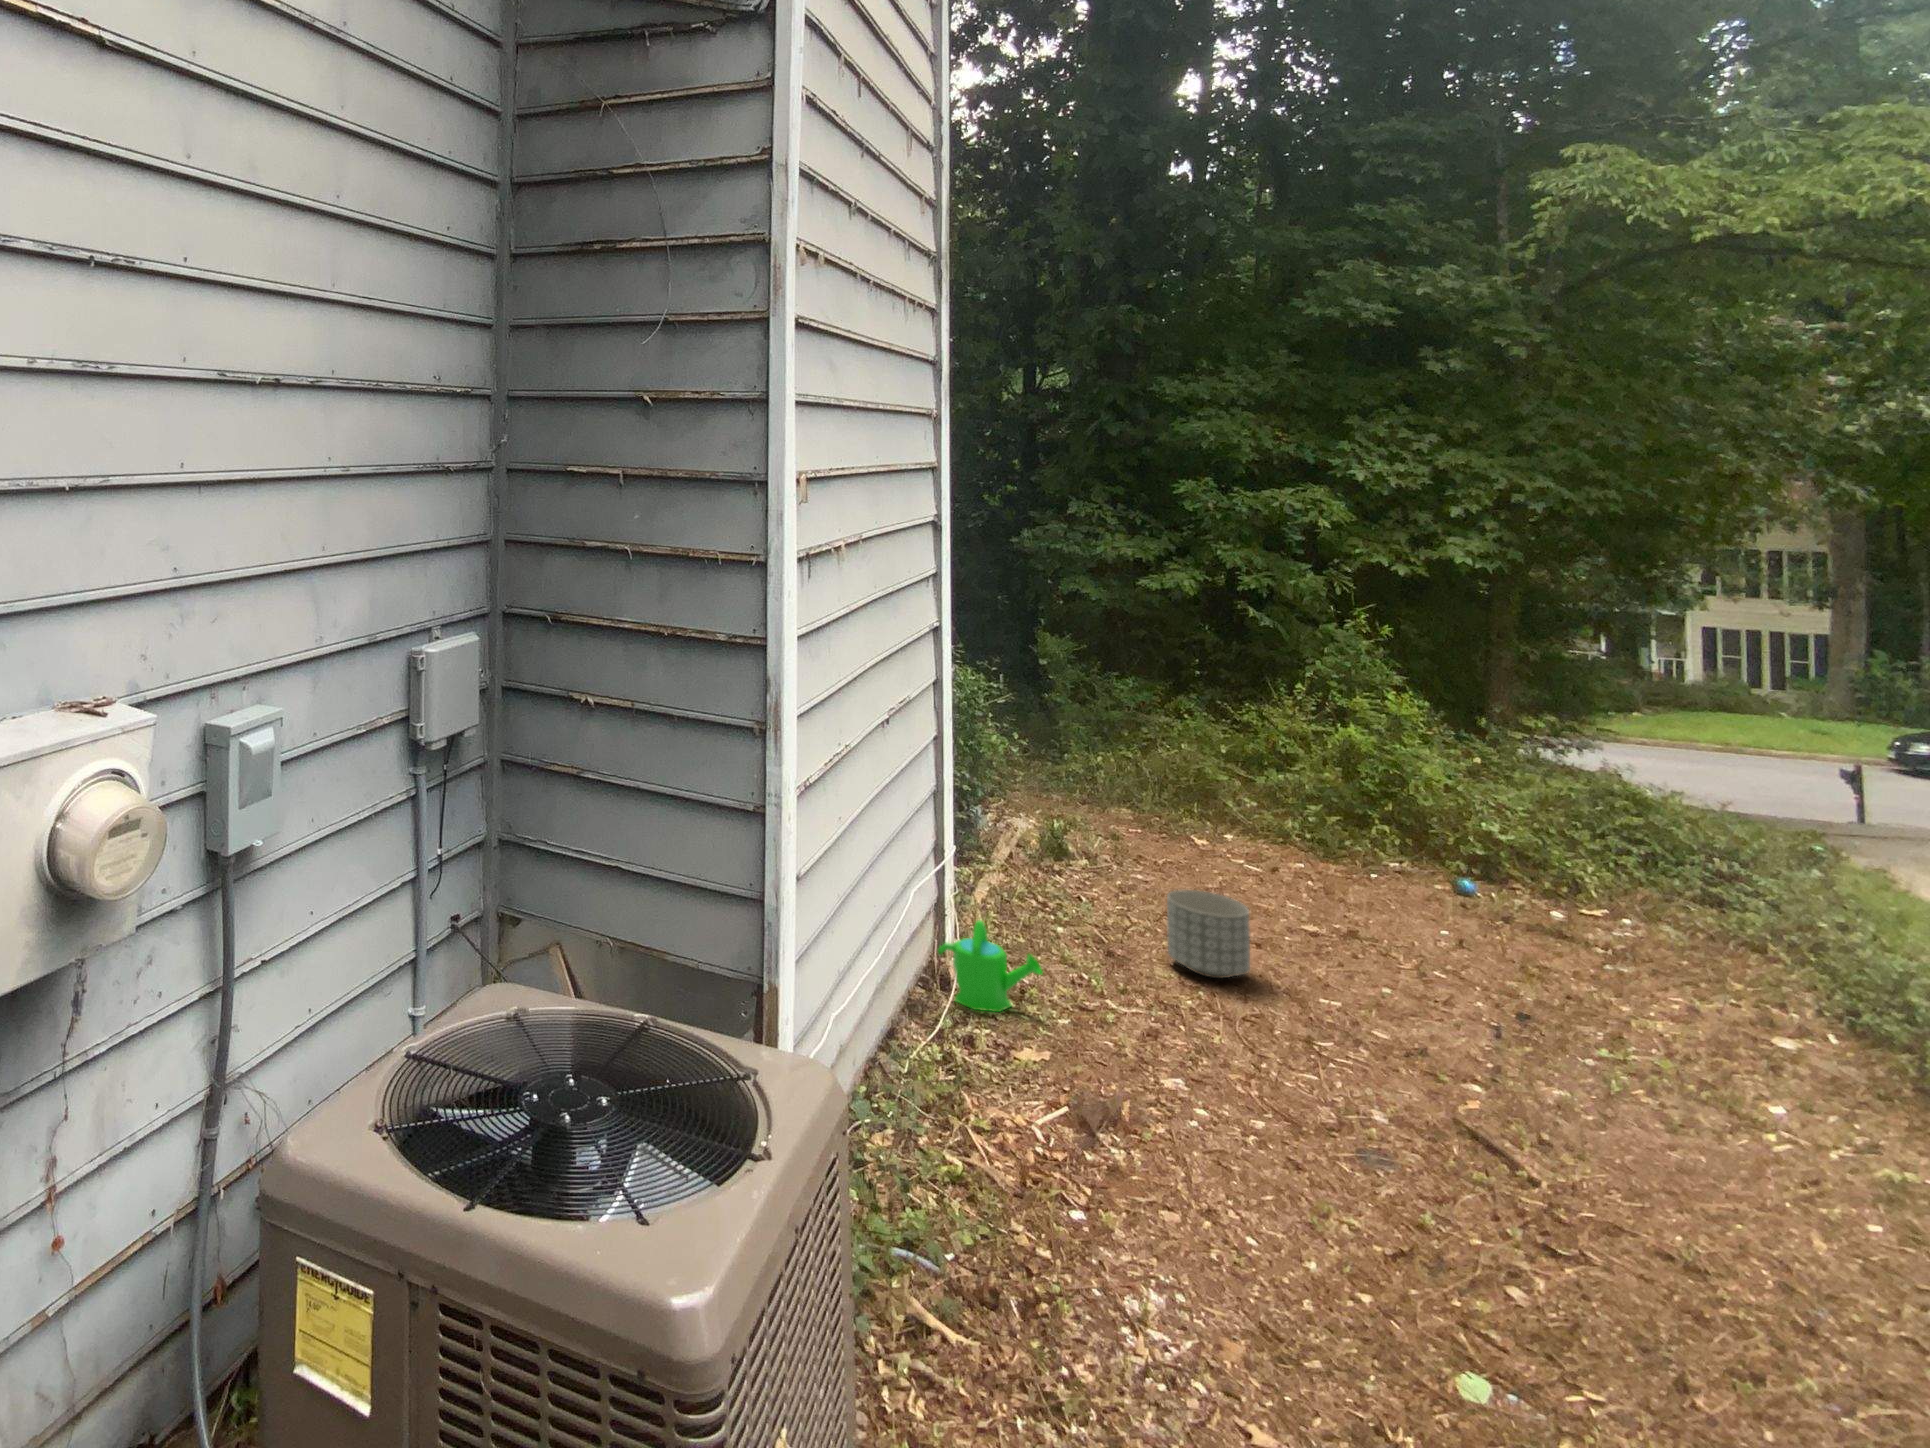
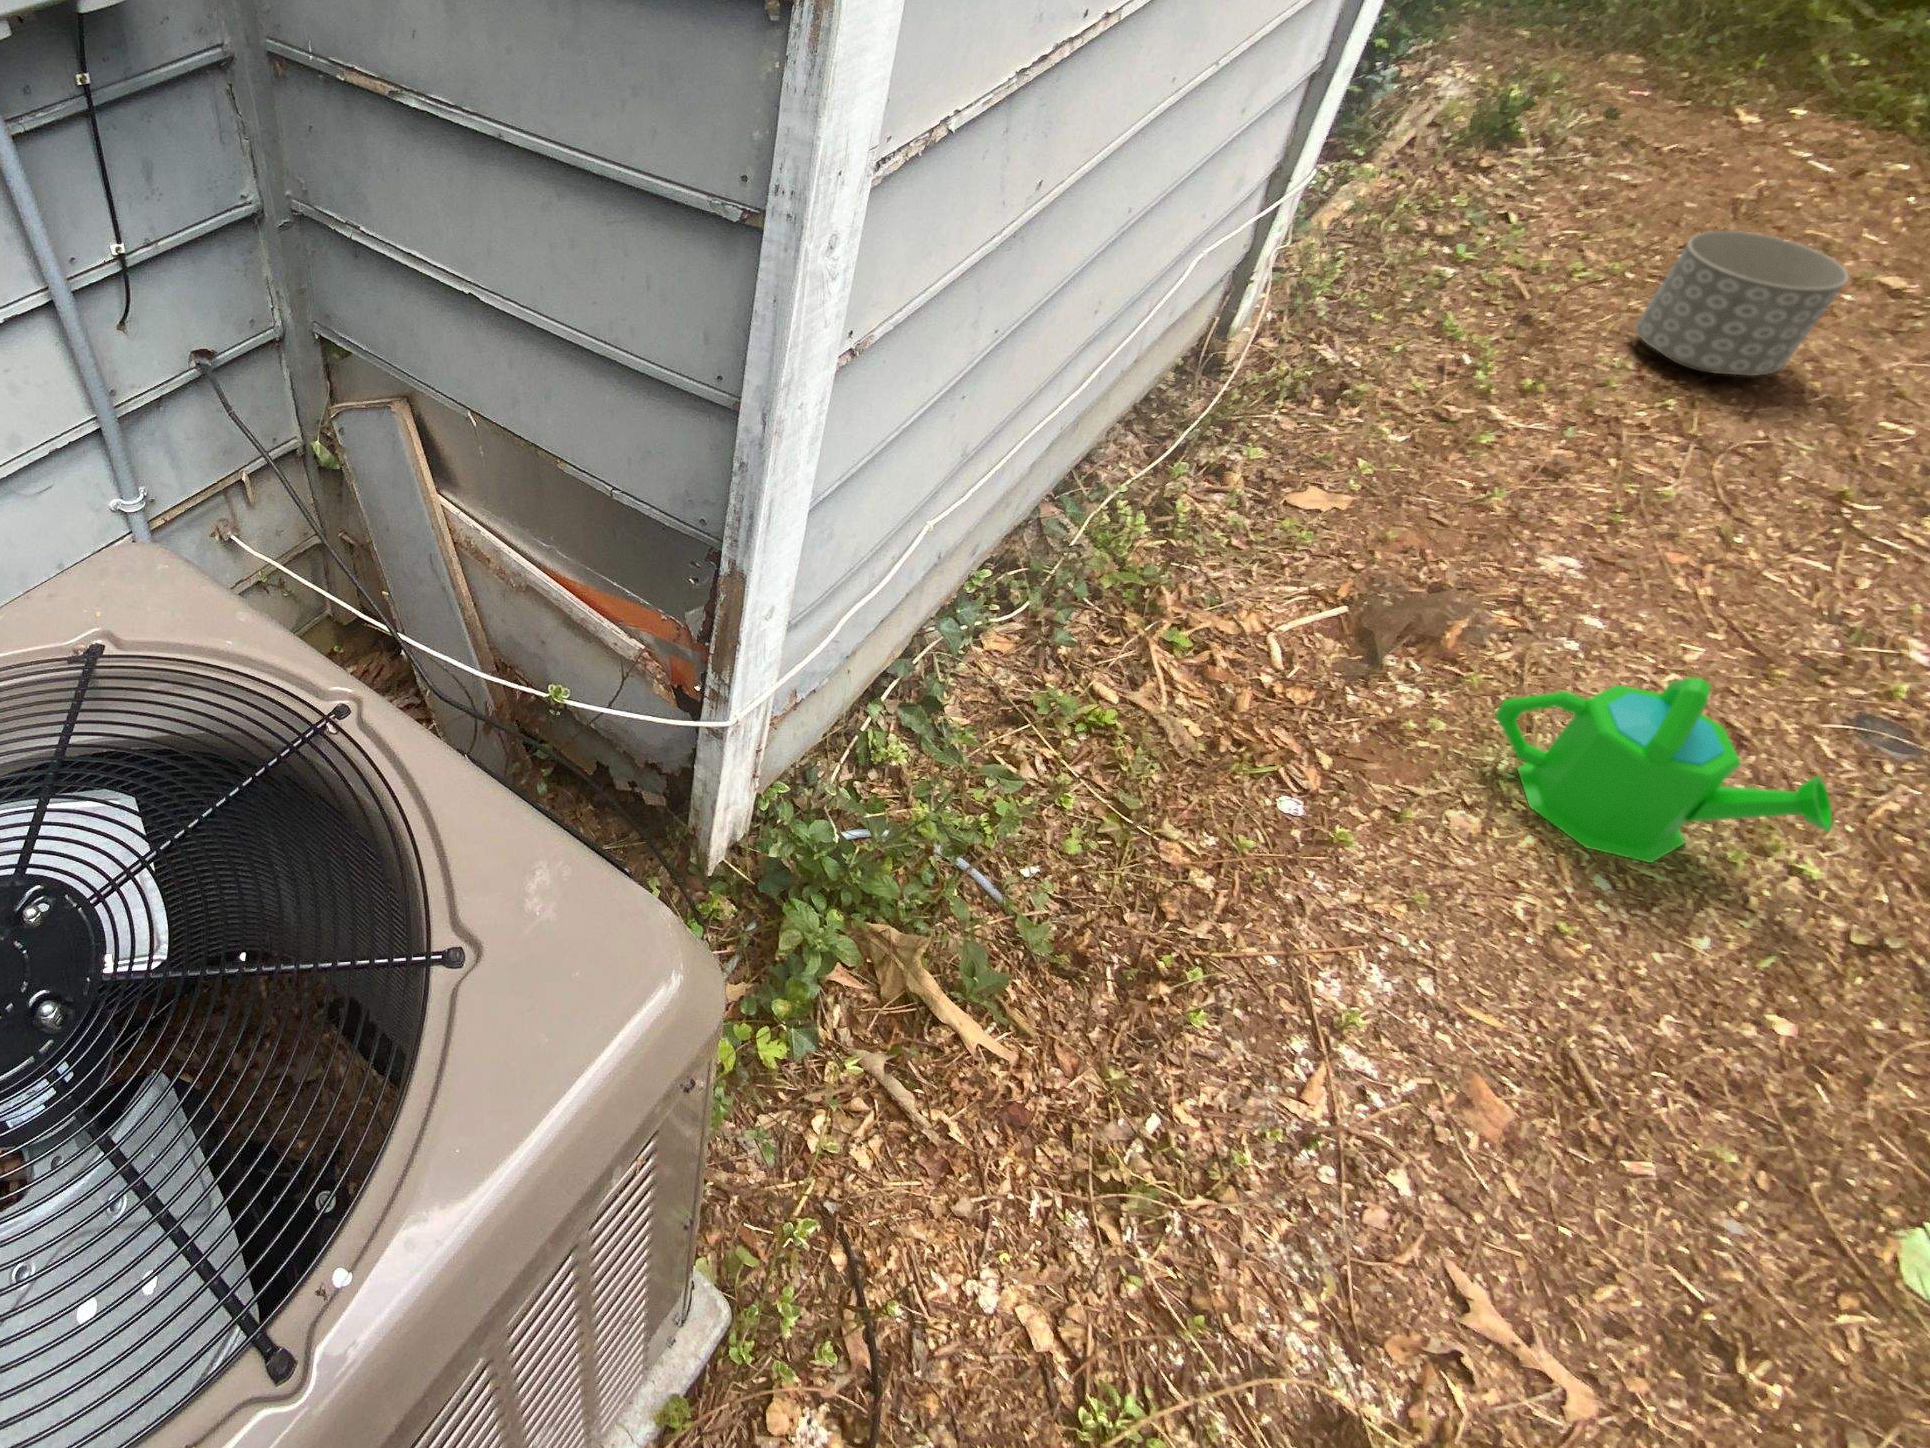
watering can: present [938,920,1043,1012] -> present [1495,677,1832,863]

